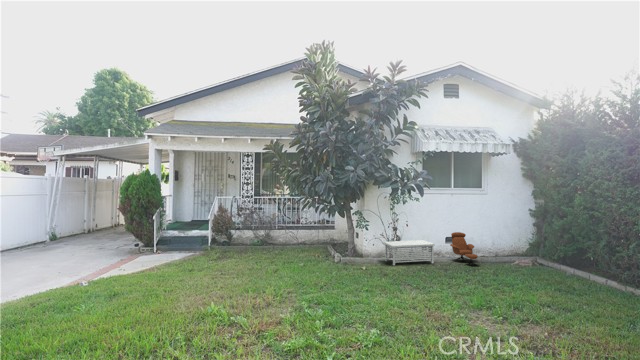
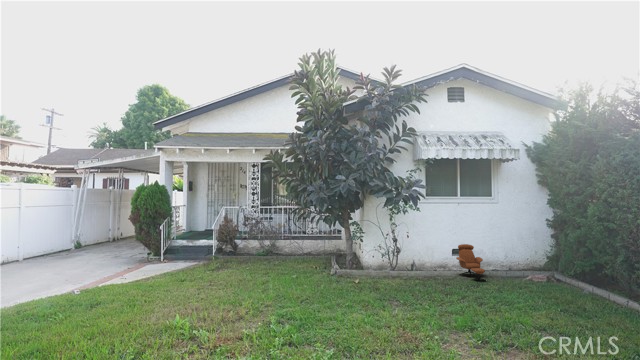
storage bench: present [383,240,435,266] -> none [384,252,438,280]

